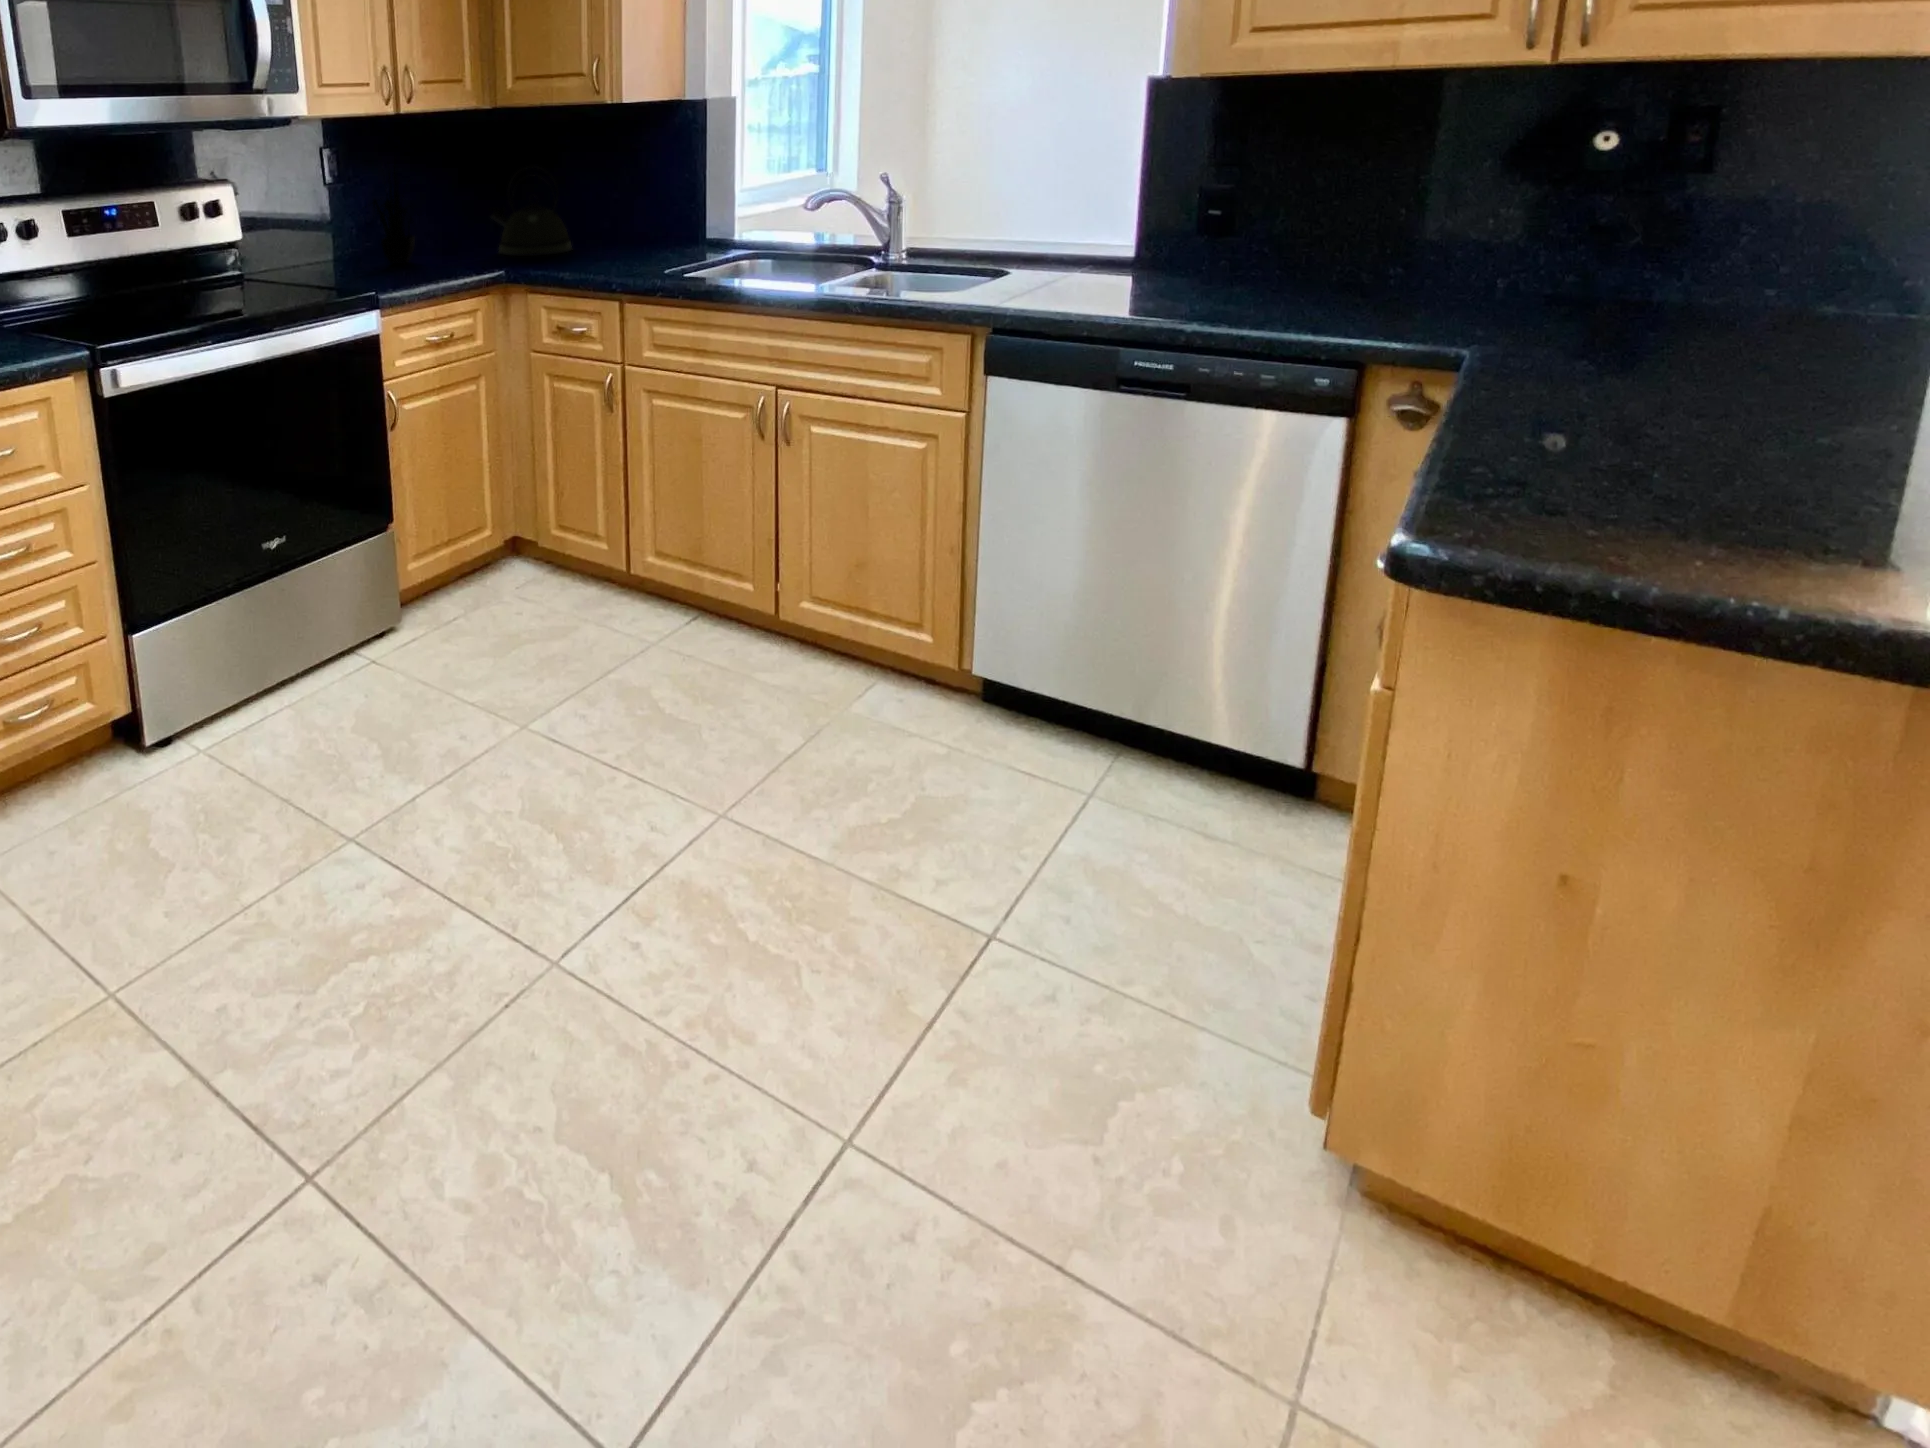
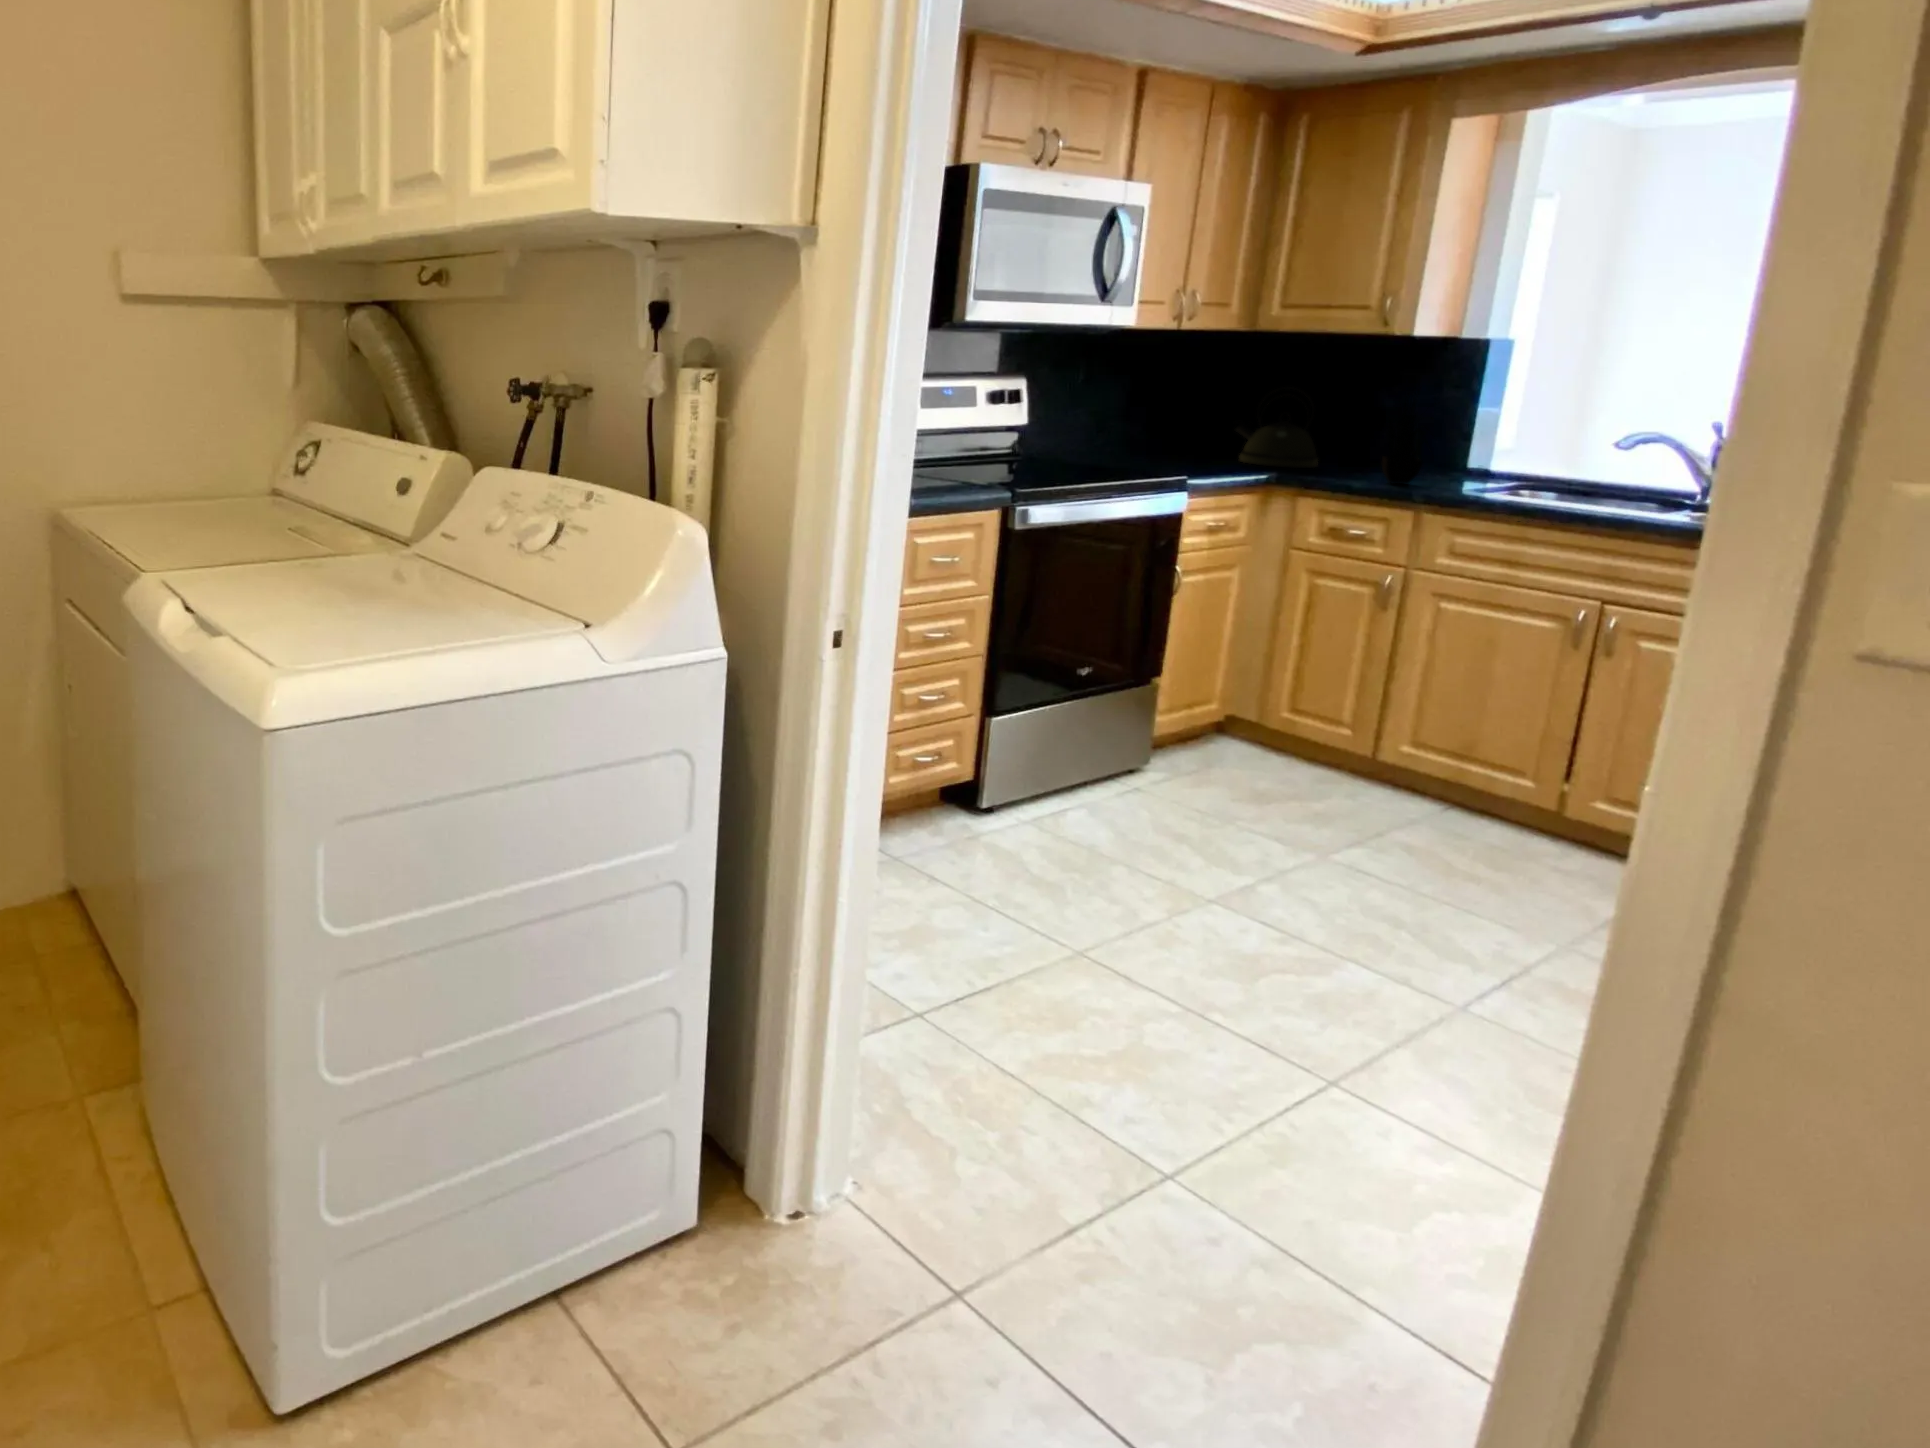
potted plant: present [373,163,415,264] -> present [1376,388,1436,484]

